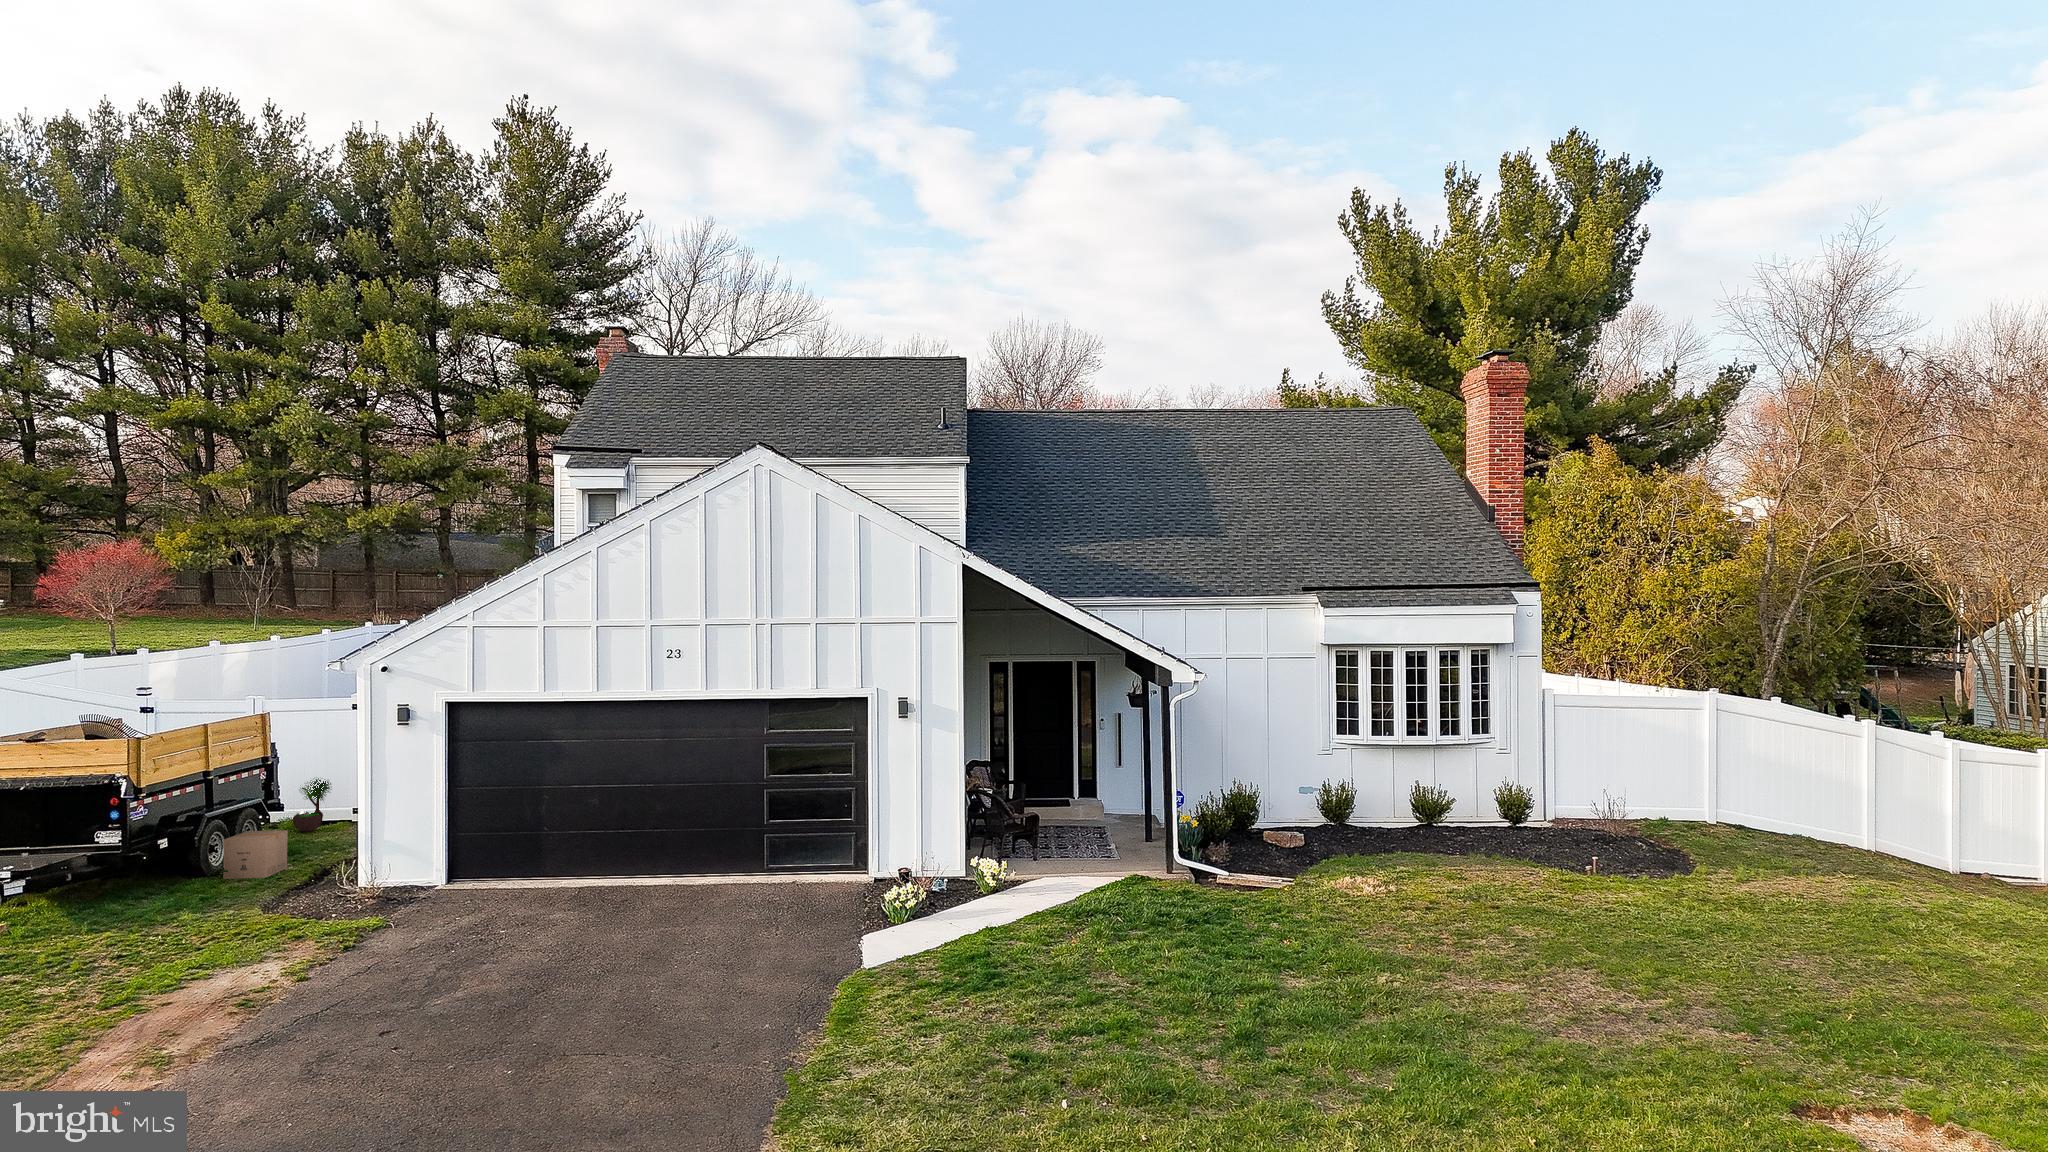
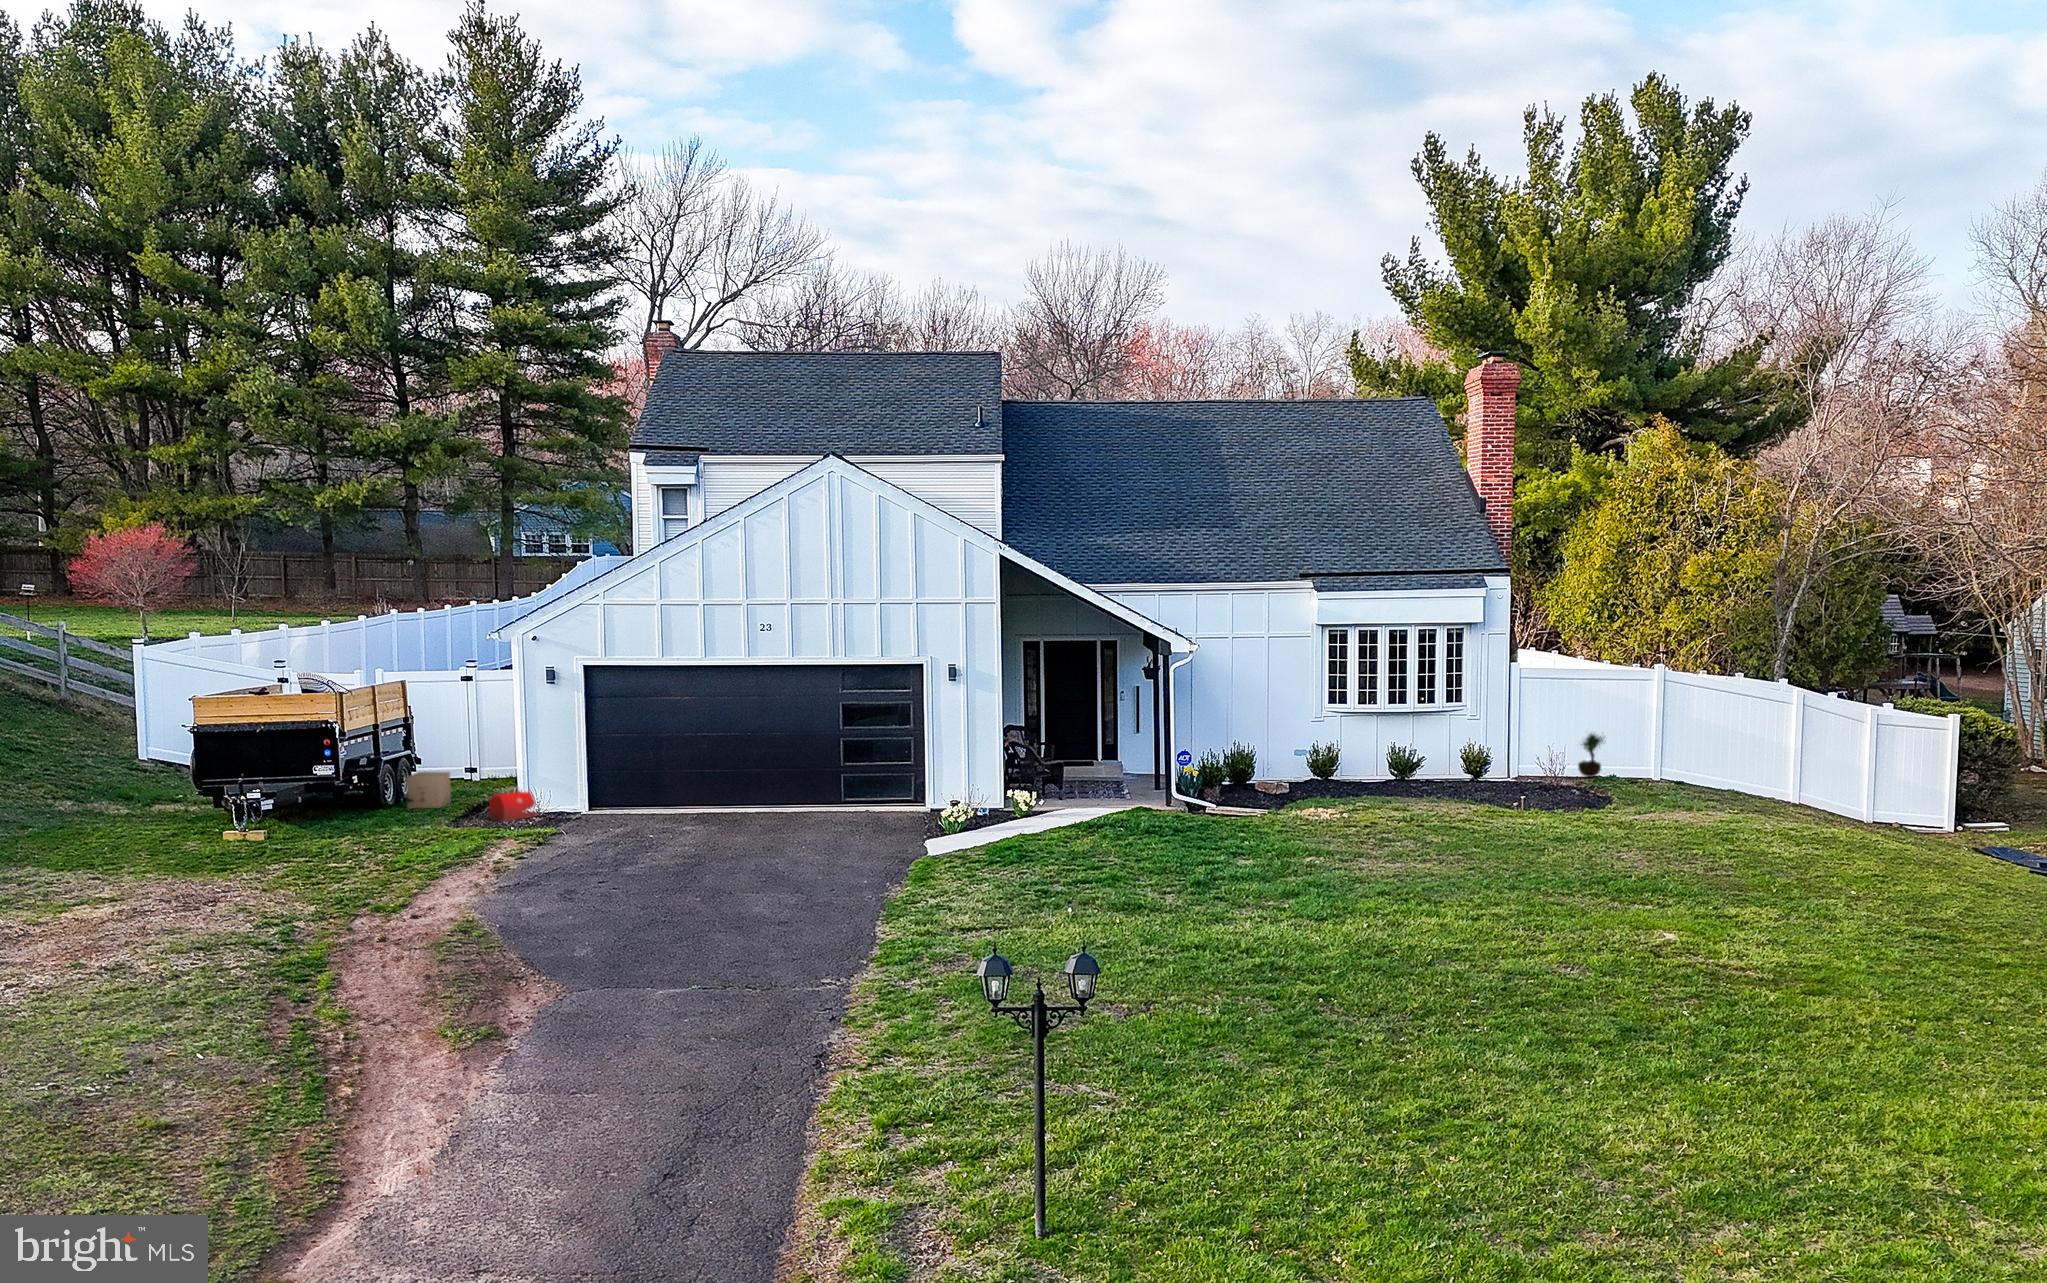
potted tree: present [293,778,331,832] -> present [1578,734,1603,777]
toolbox: none [310,856,376,904] -> present [489,787,537,822]

